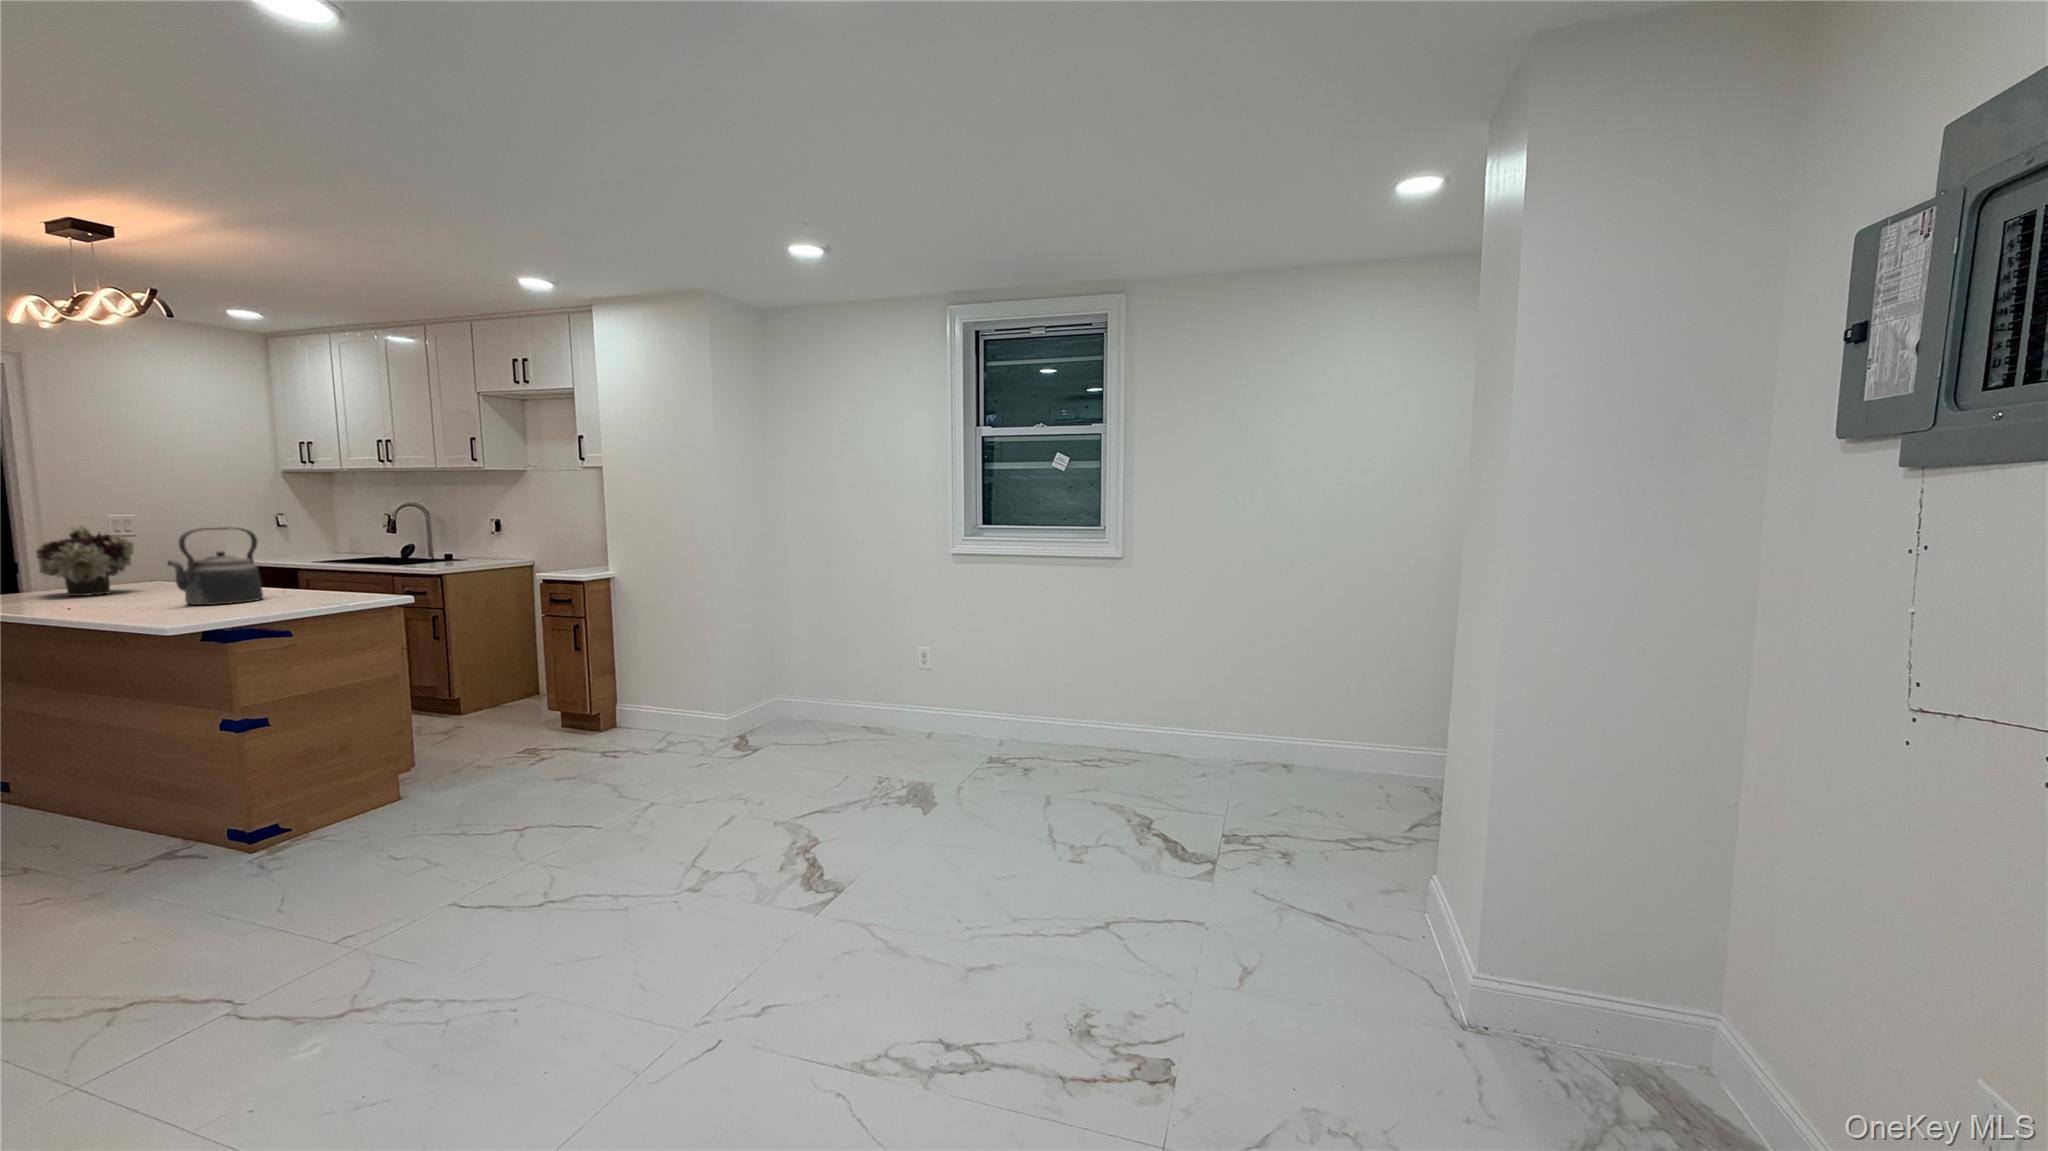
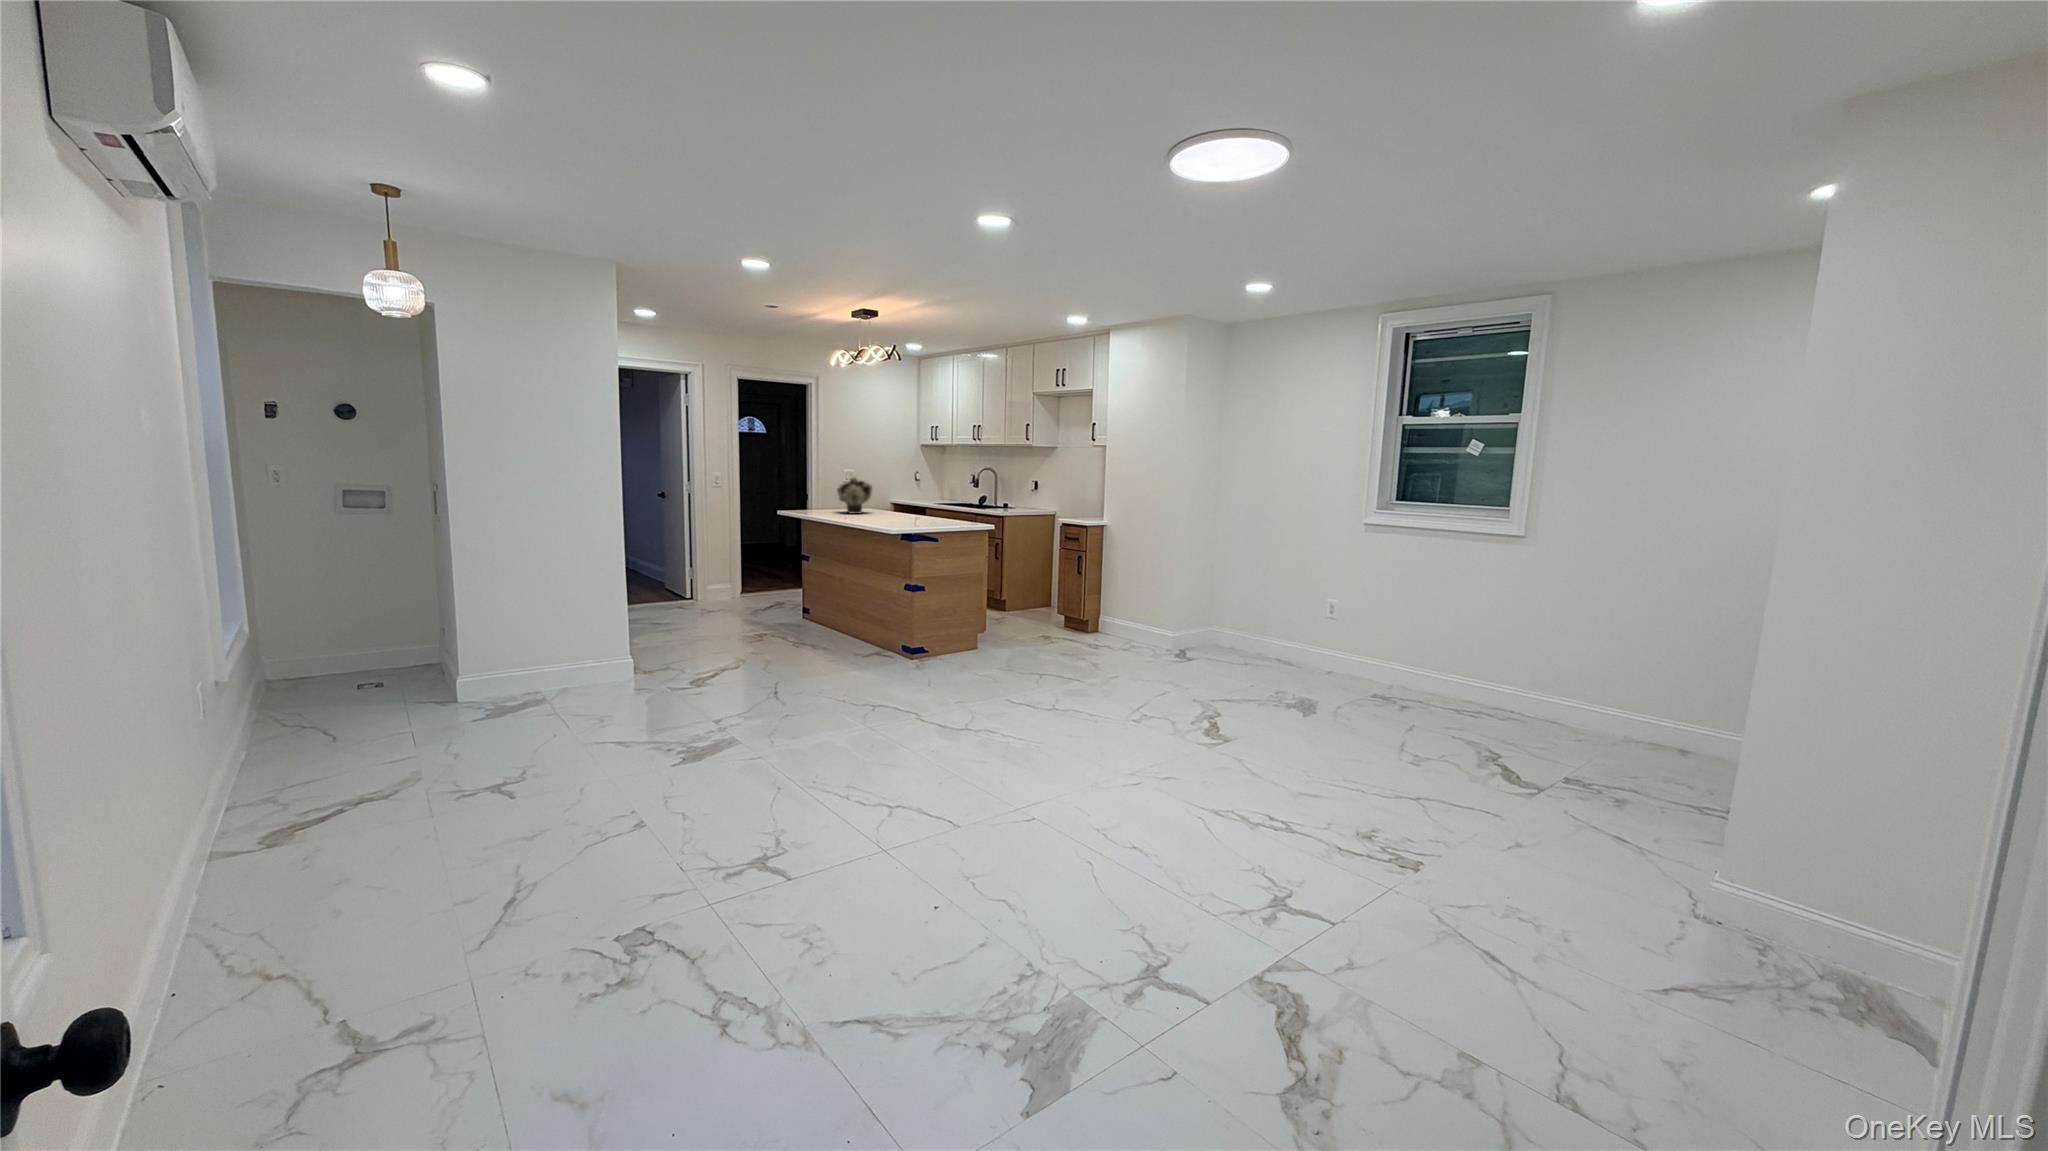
kettle: present [168,528,263,605] -> none [894,479,929,522]

